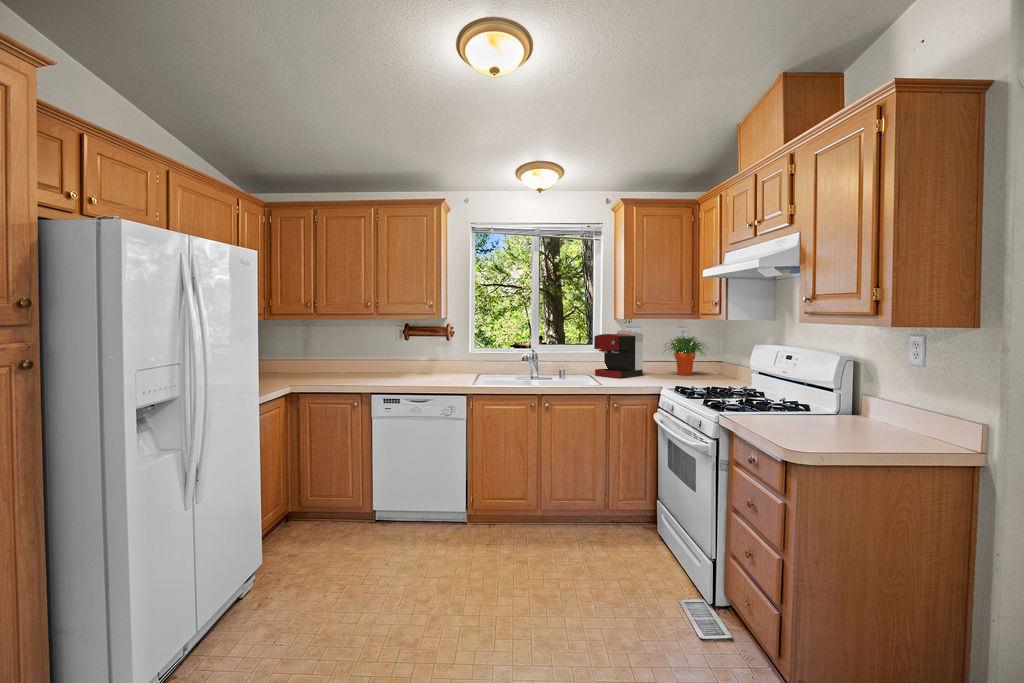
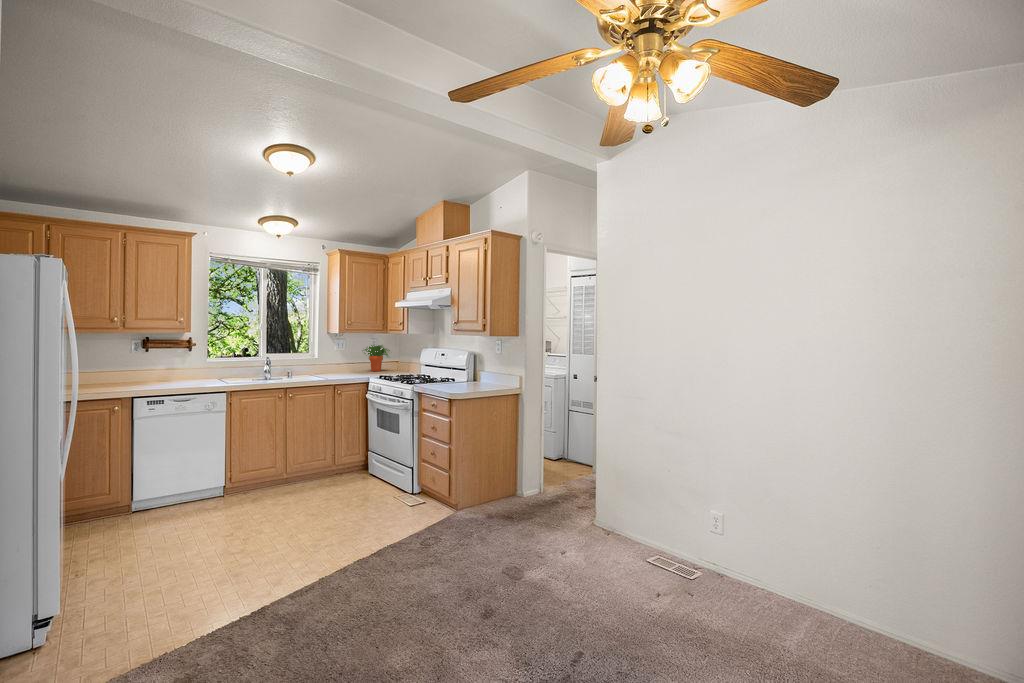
coffee maker: present [594,330,643,378] -> none [312,340,348,375]

